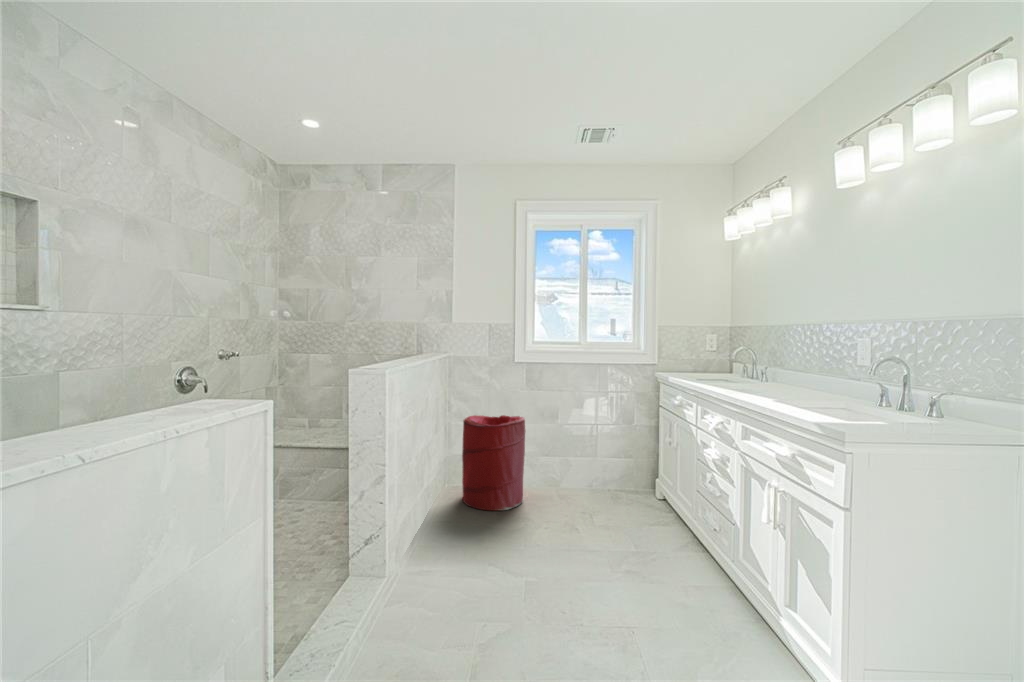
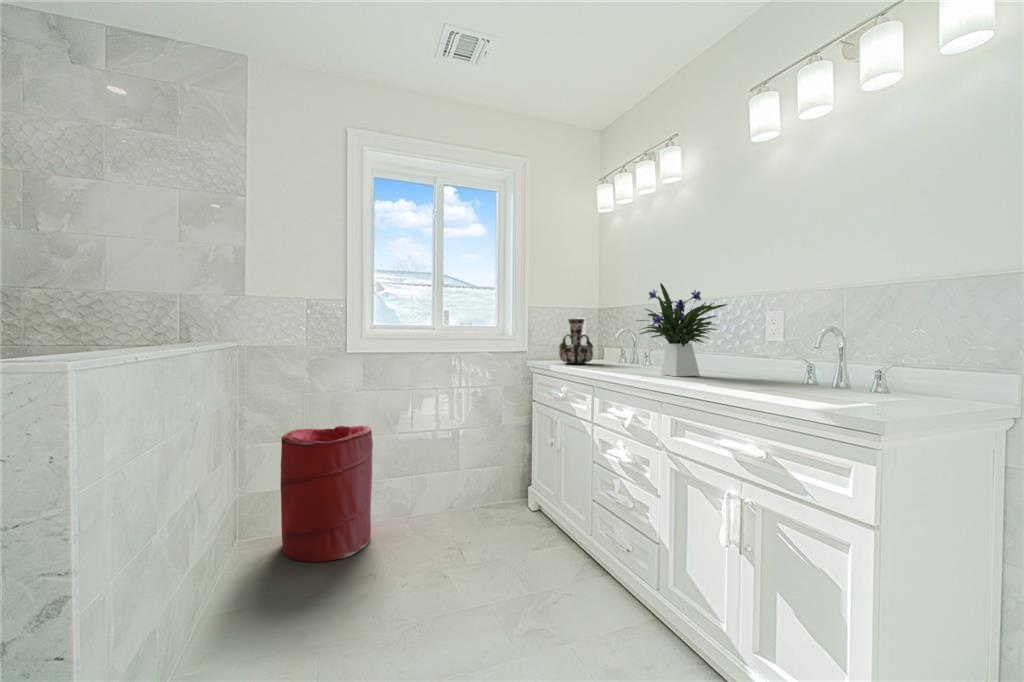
flower arrangement: none [728,314,809,392] -> present [638,283,727,376]
decorative vase: none [681,336,715,376] -> present [559,319,593,364]

